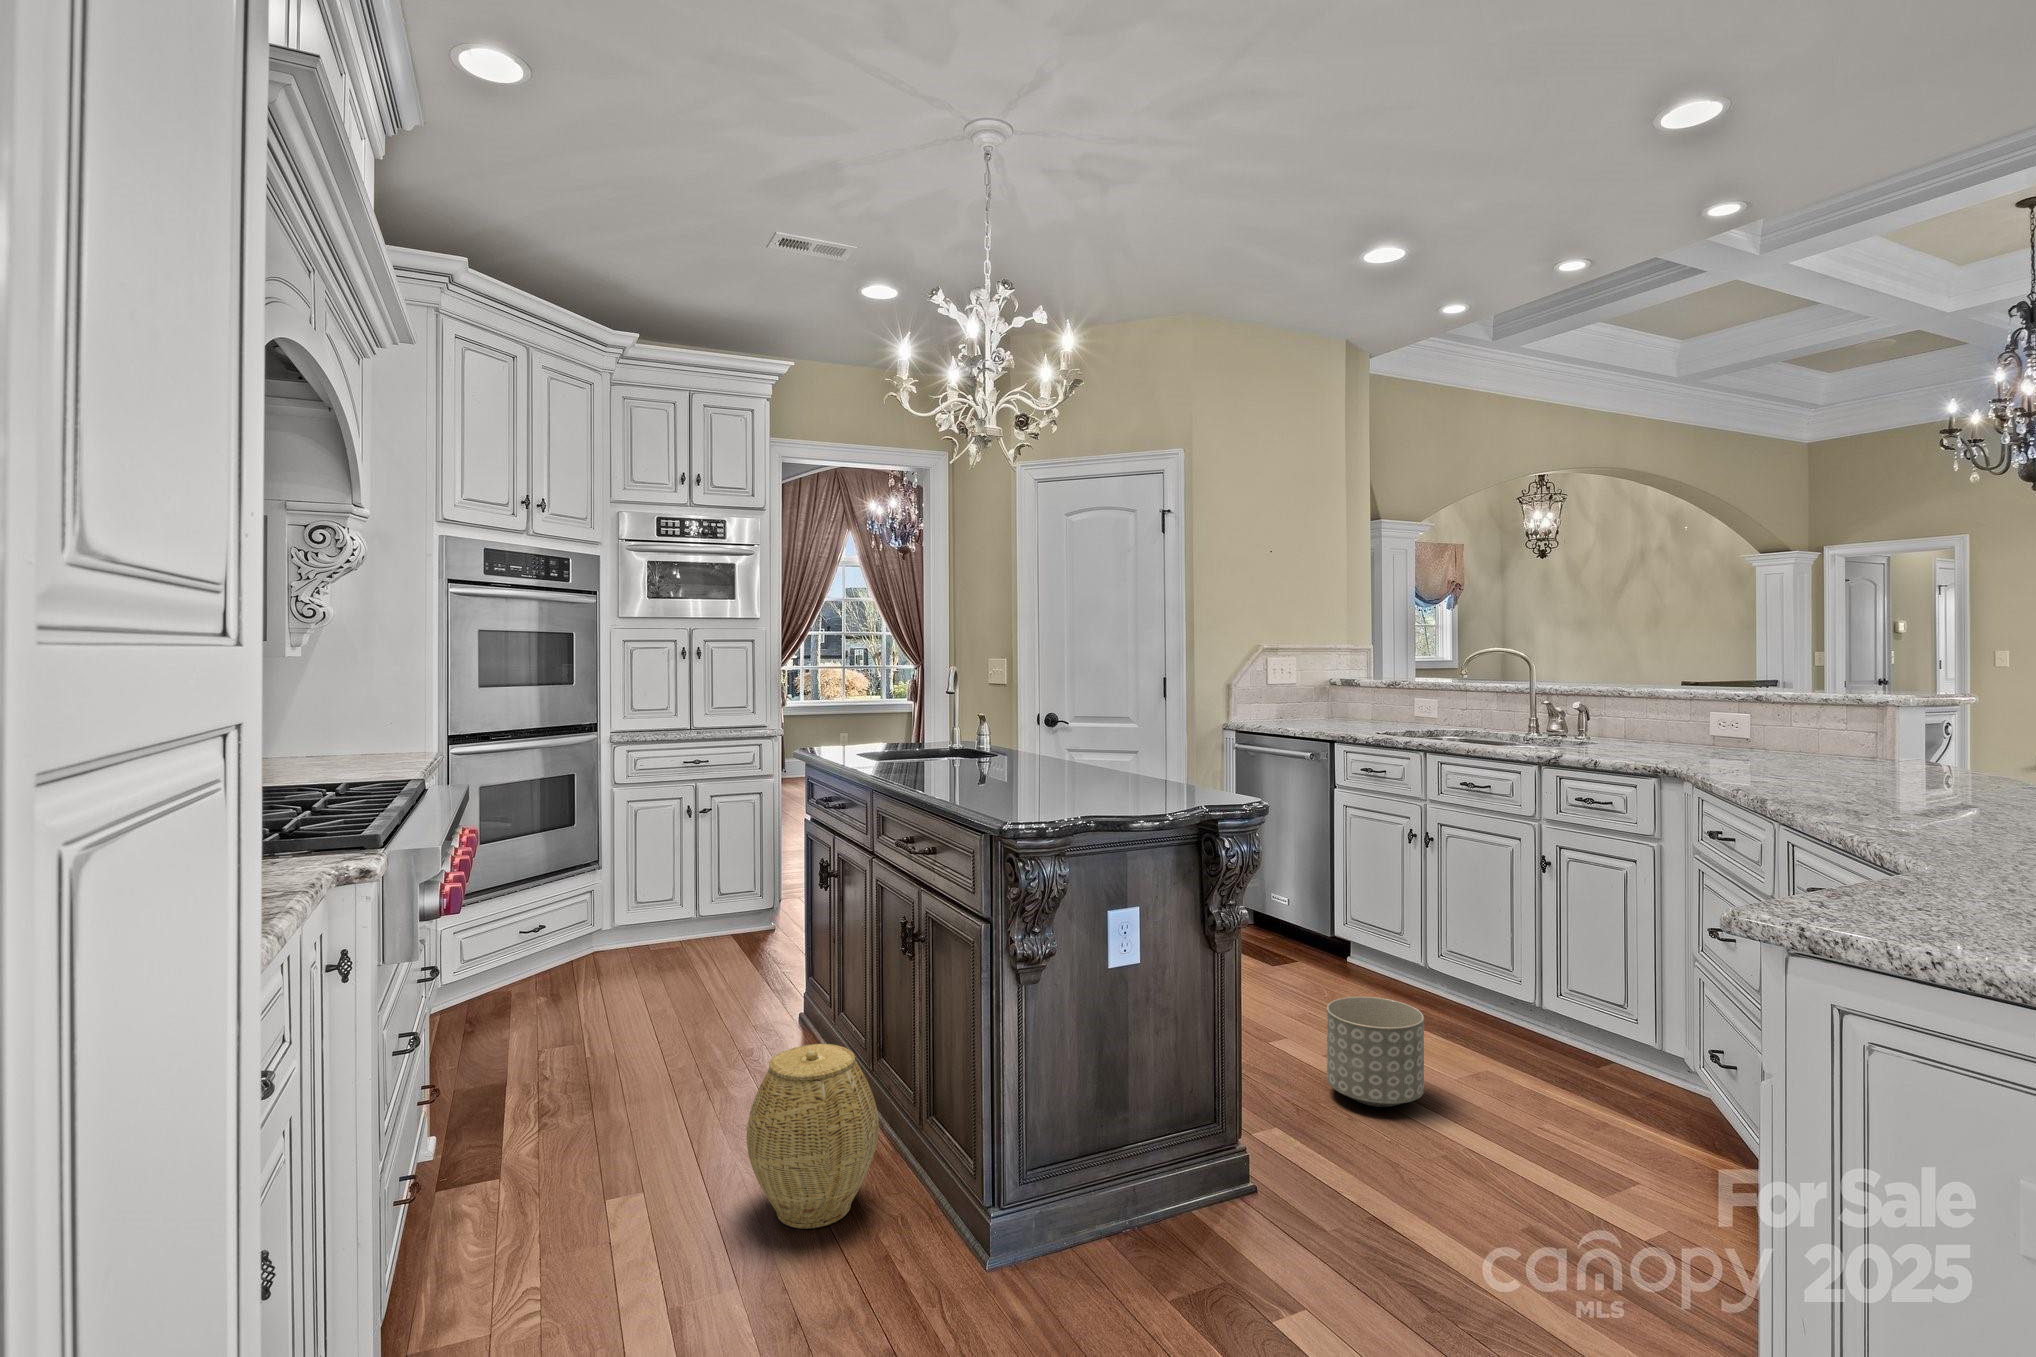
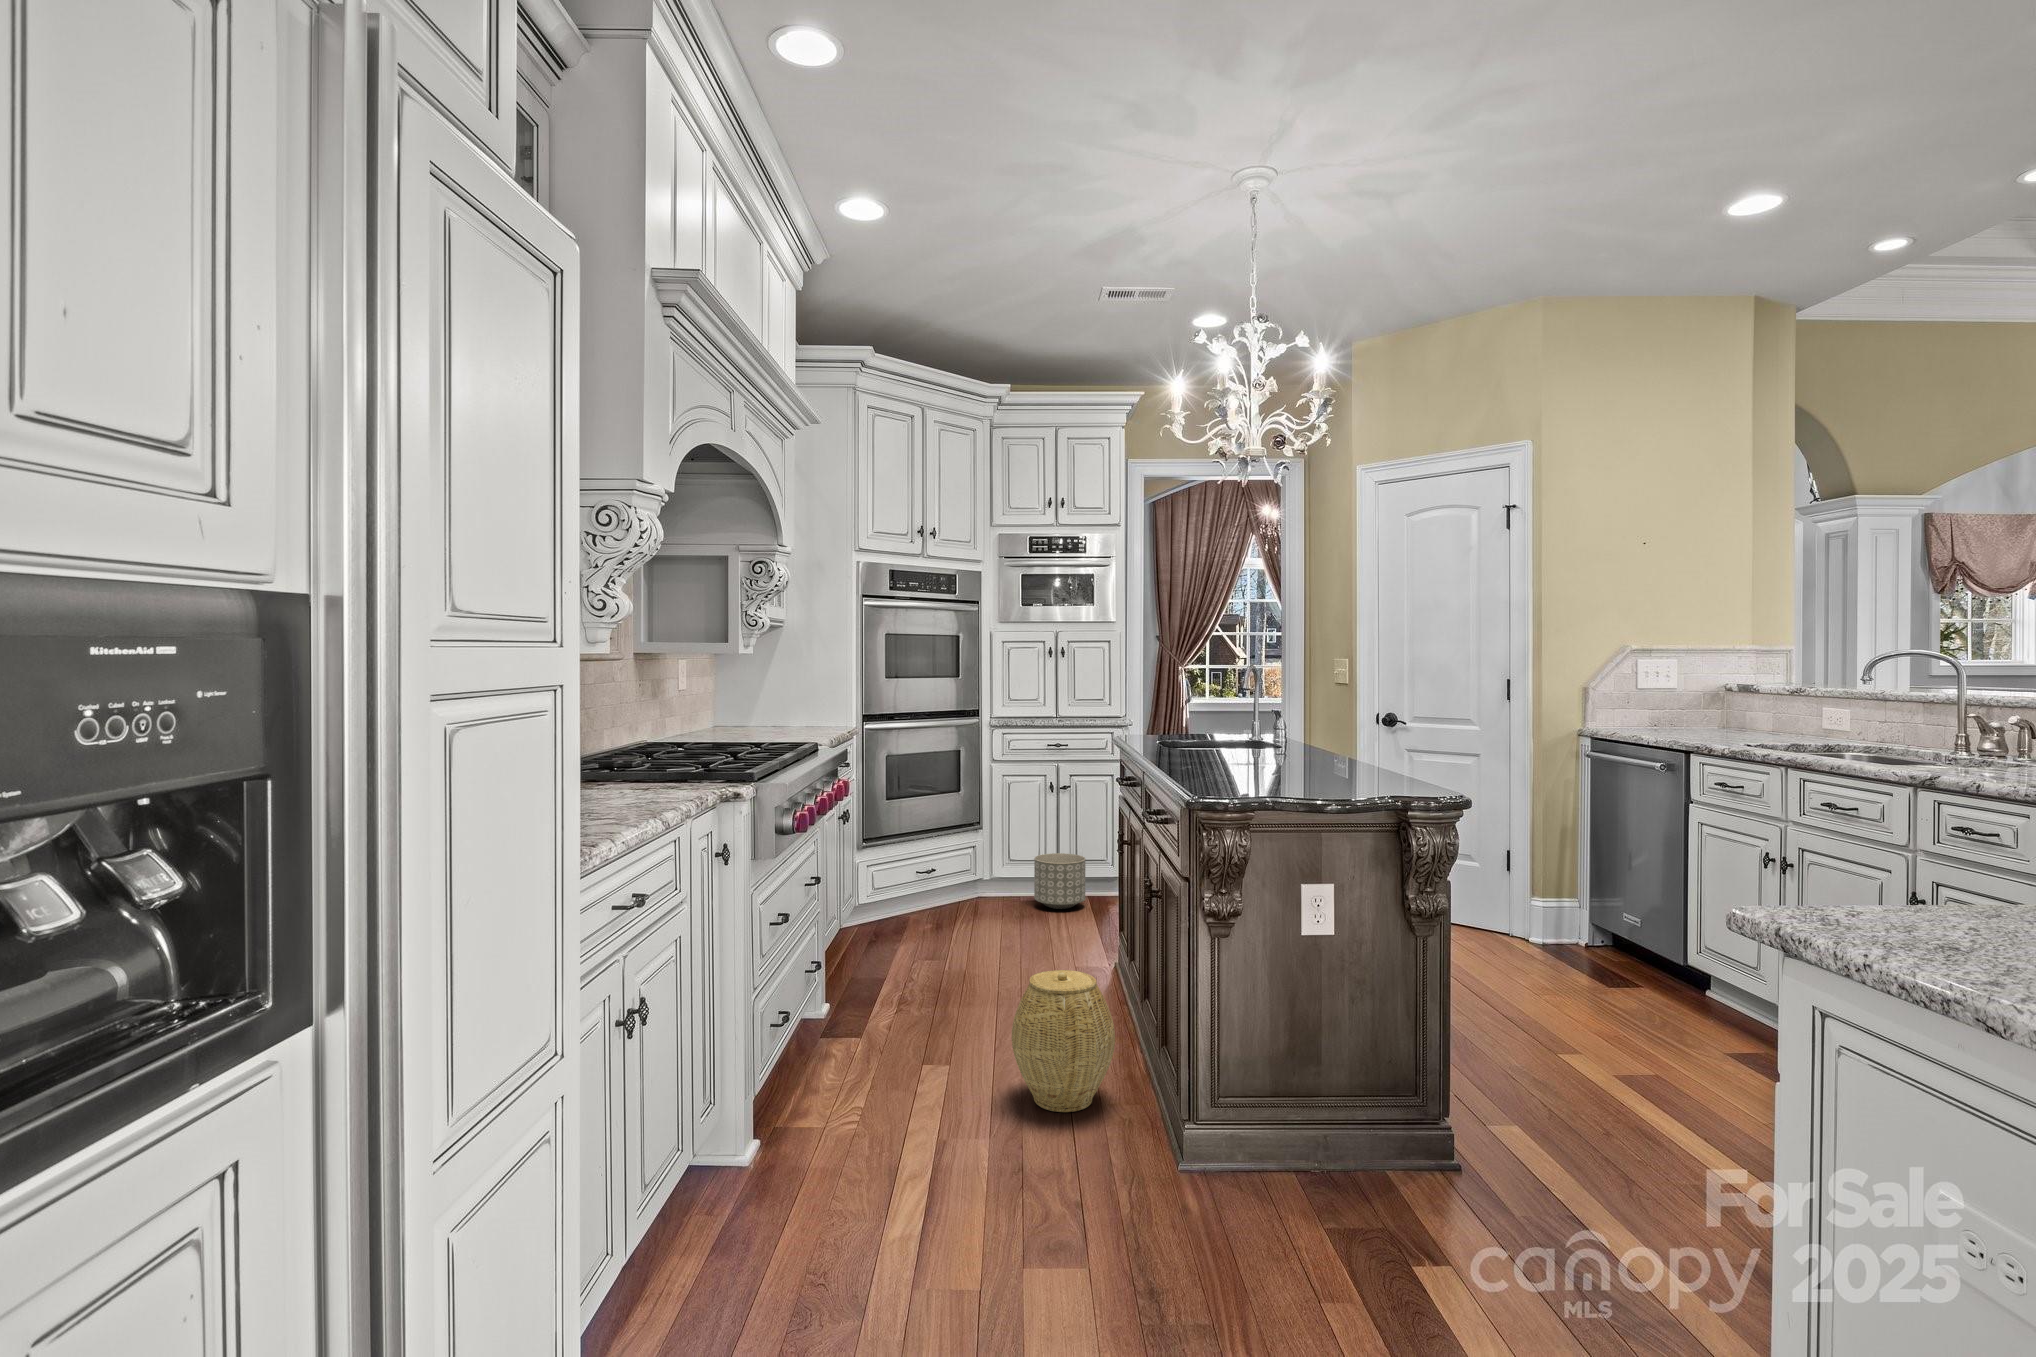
planter: present [1327,997,1424,1107] -> present [1034,853,1085,909]

